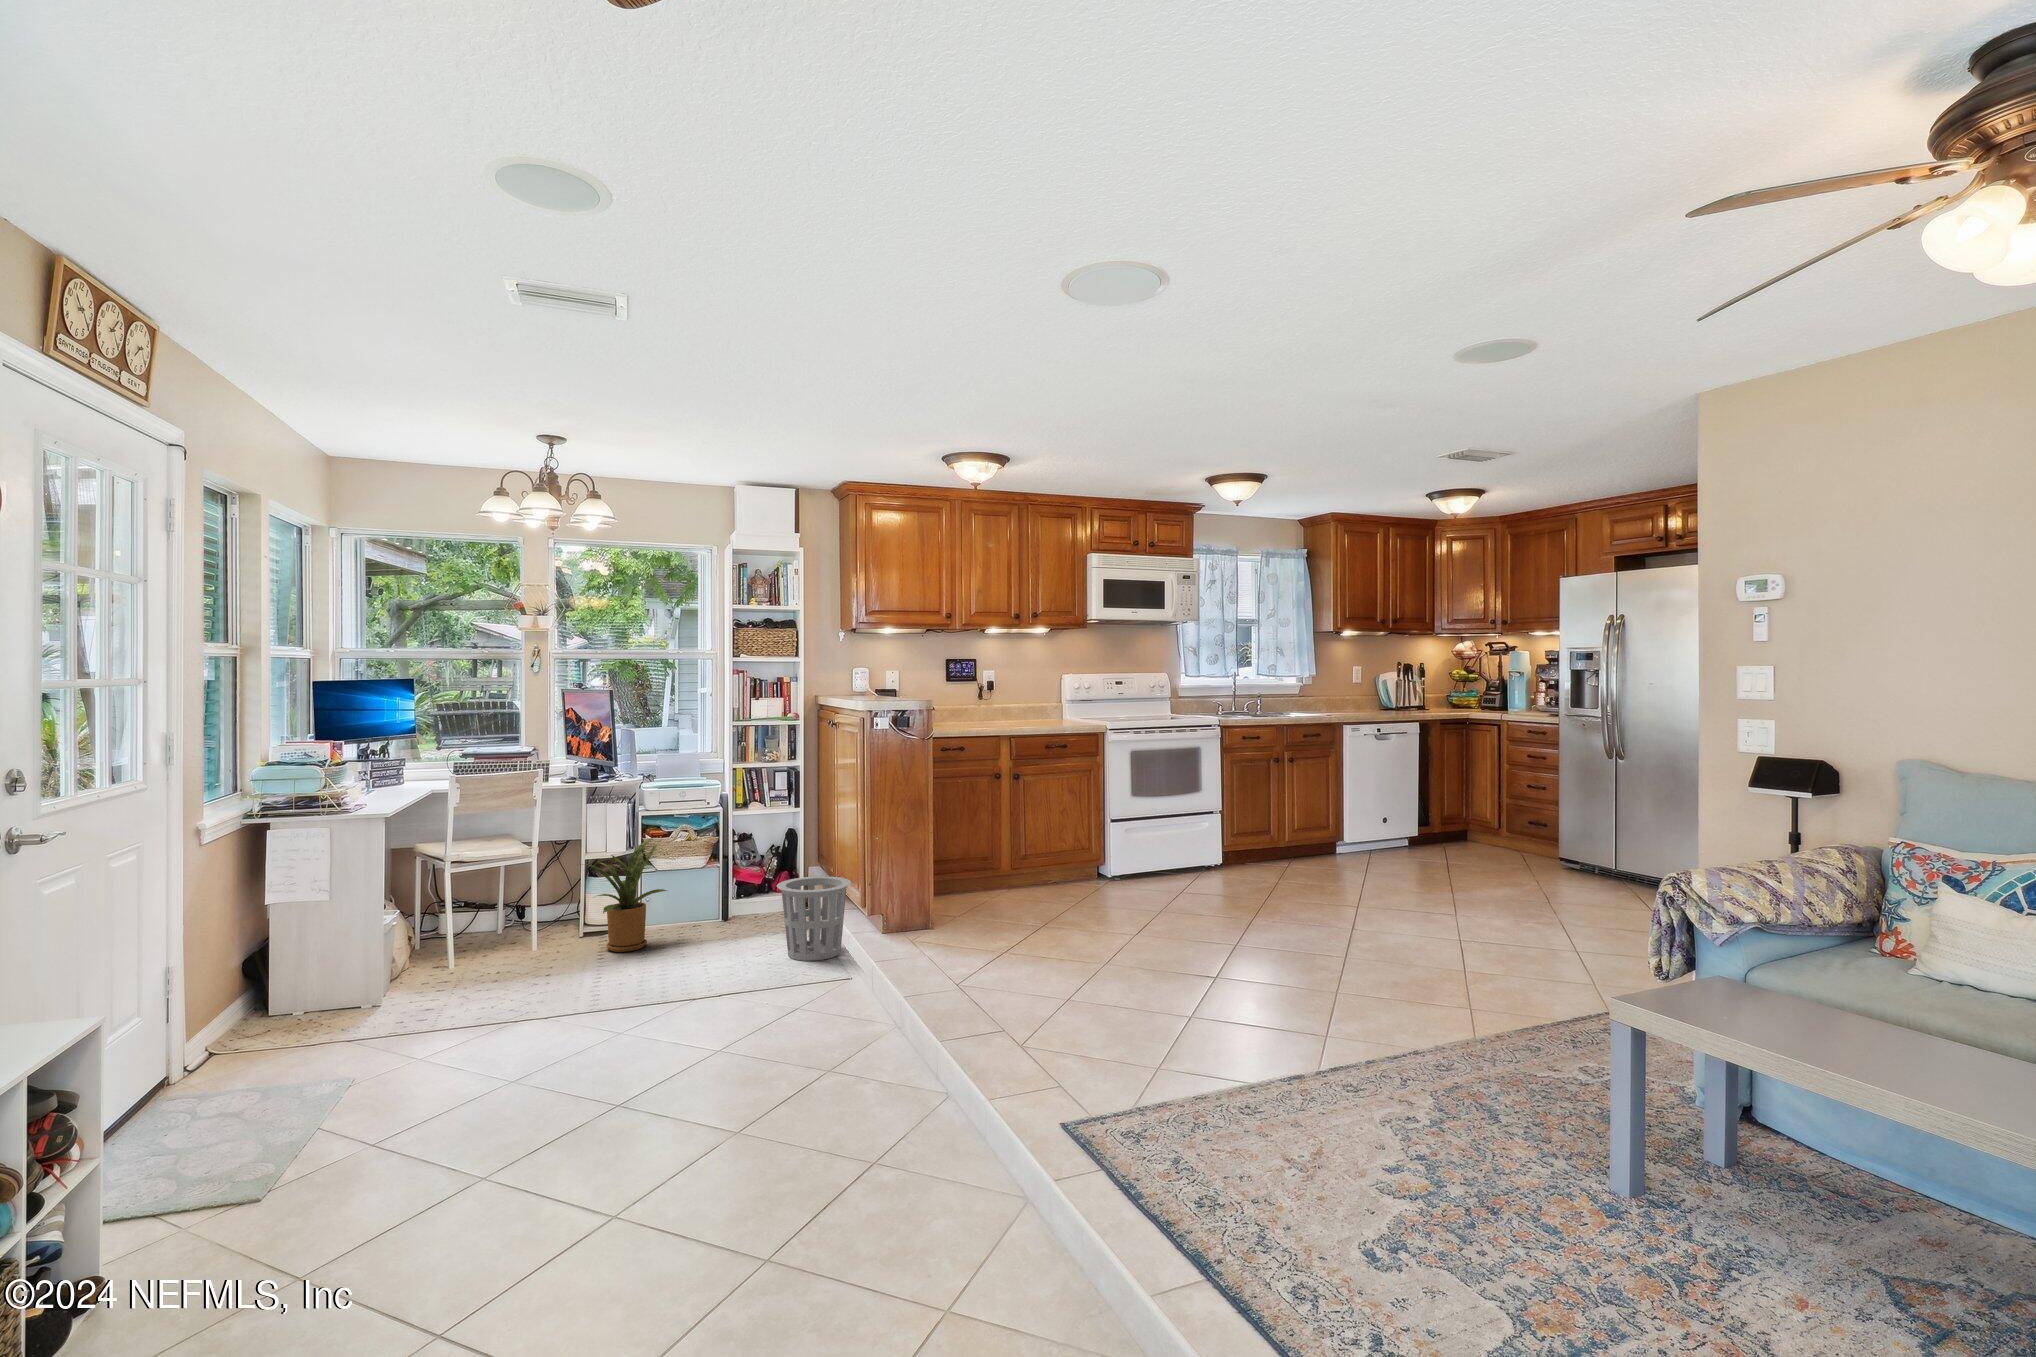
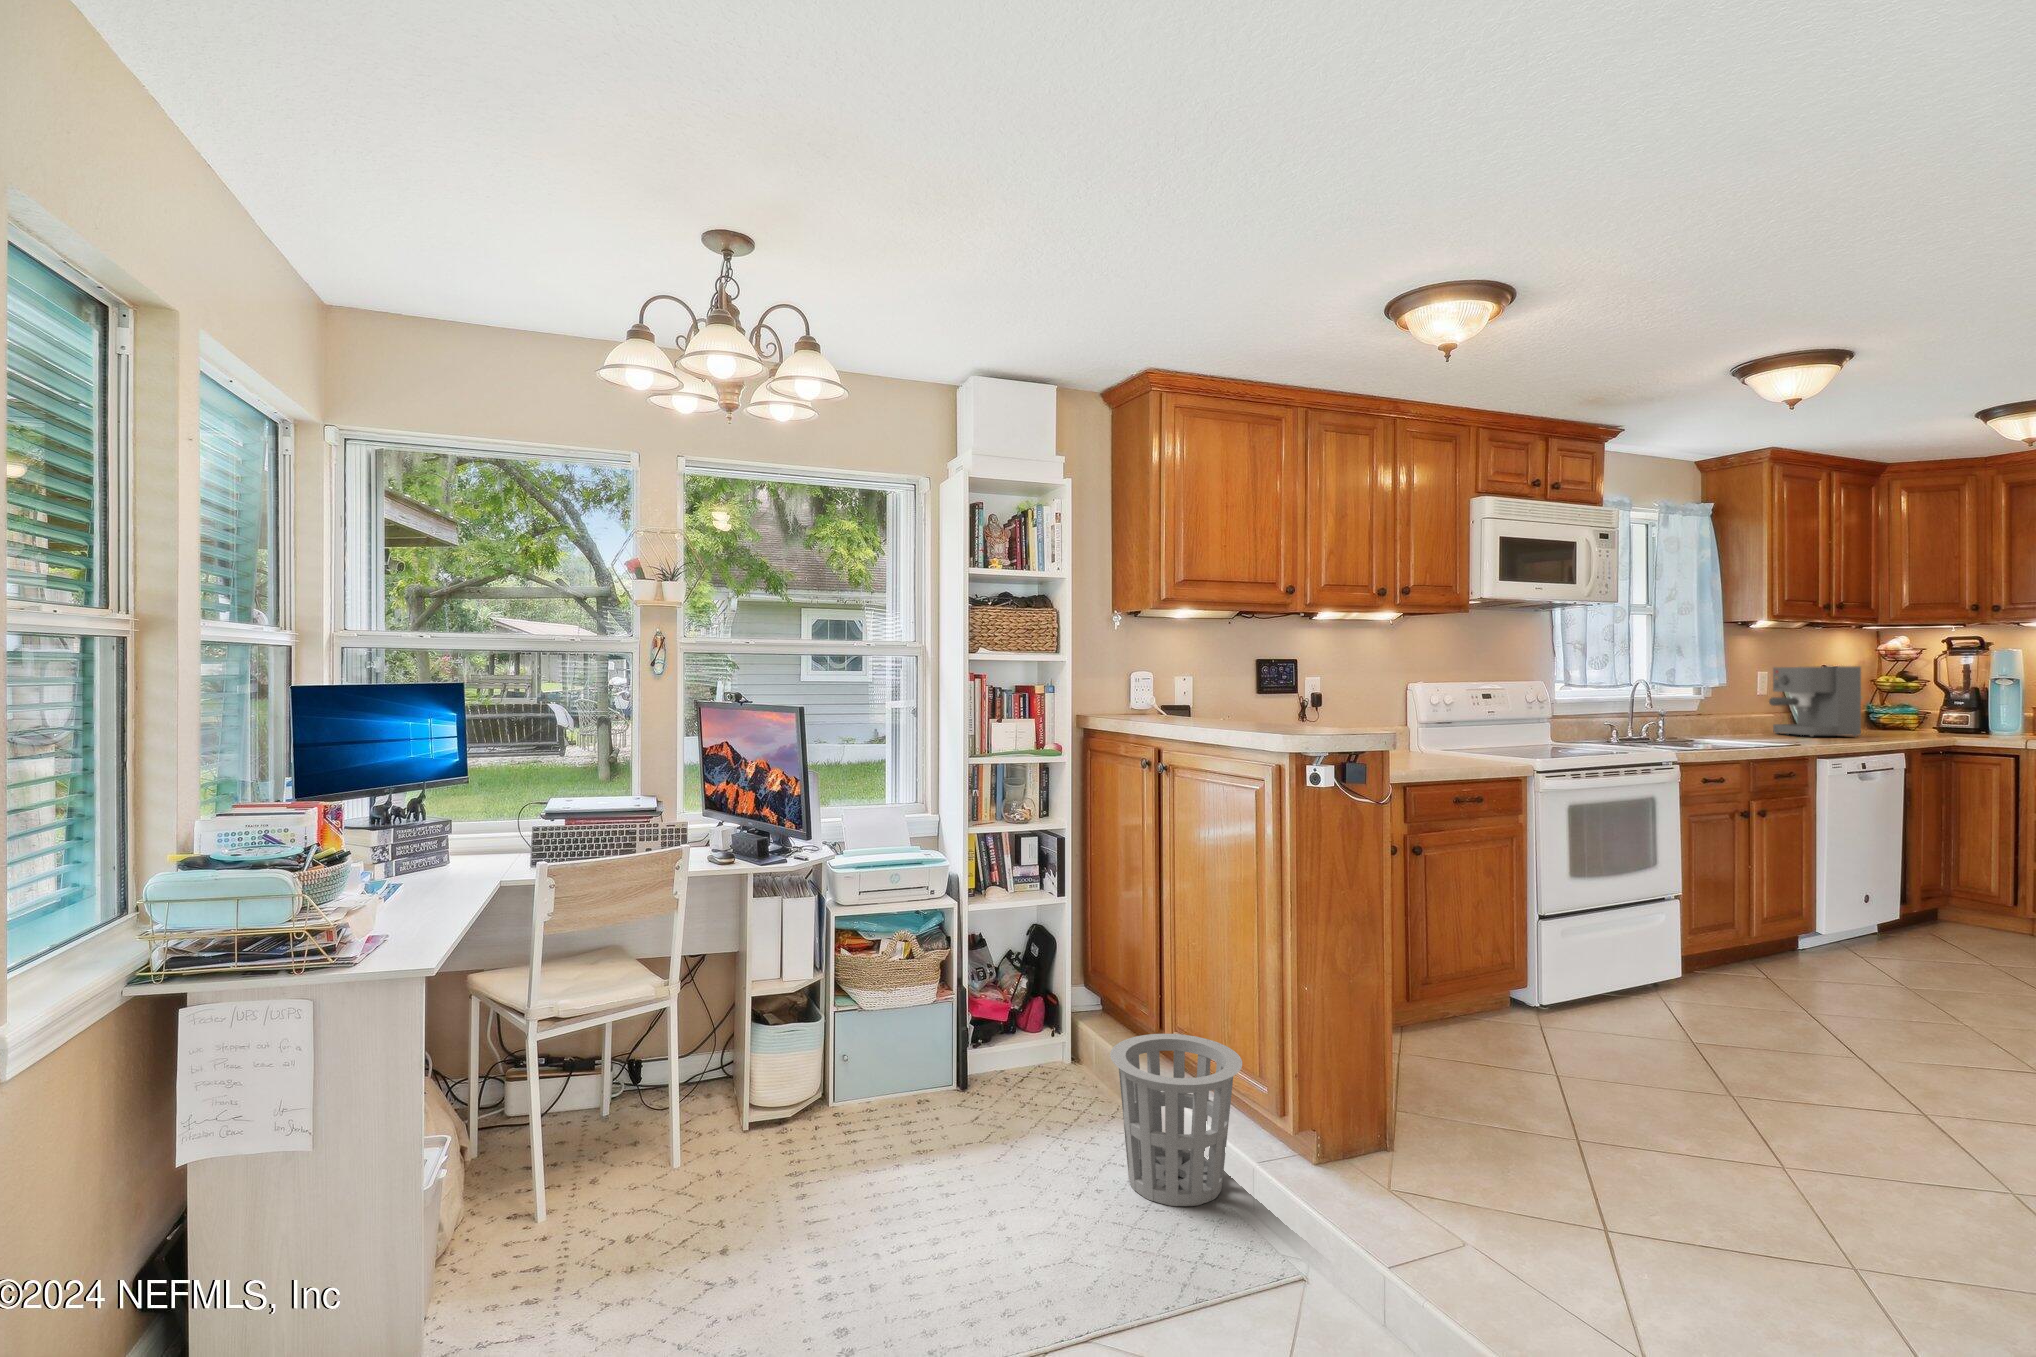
coffee maker: none [1342,662,1399,711] -> present [1769,666,1861,737]
house plant: present [585,838,667,952] -> none [753,957,895,1171]

